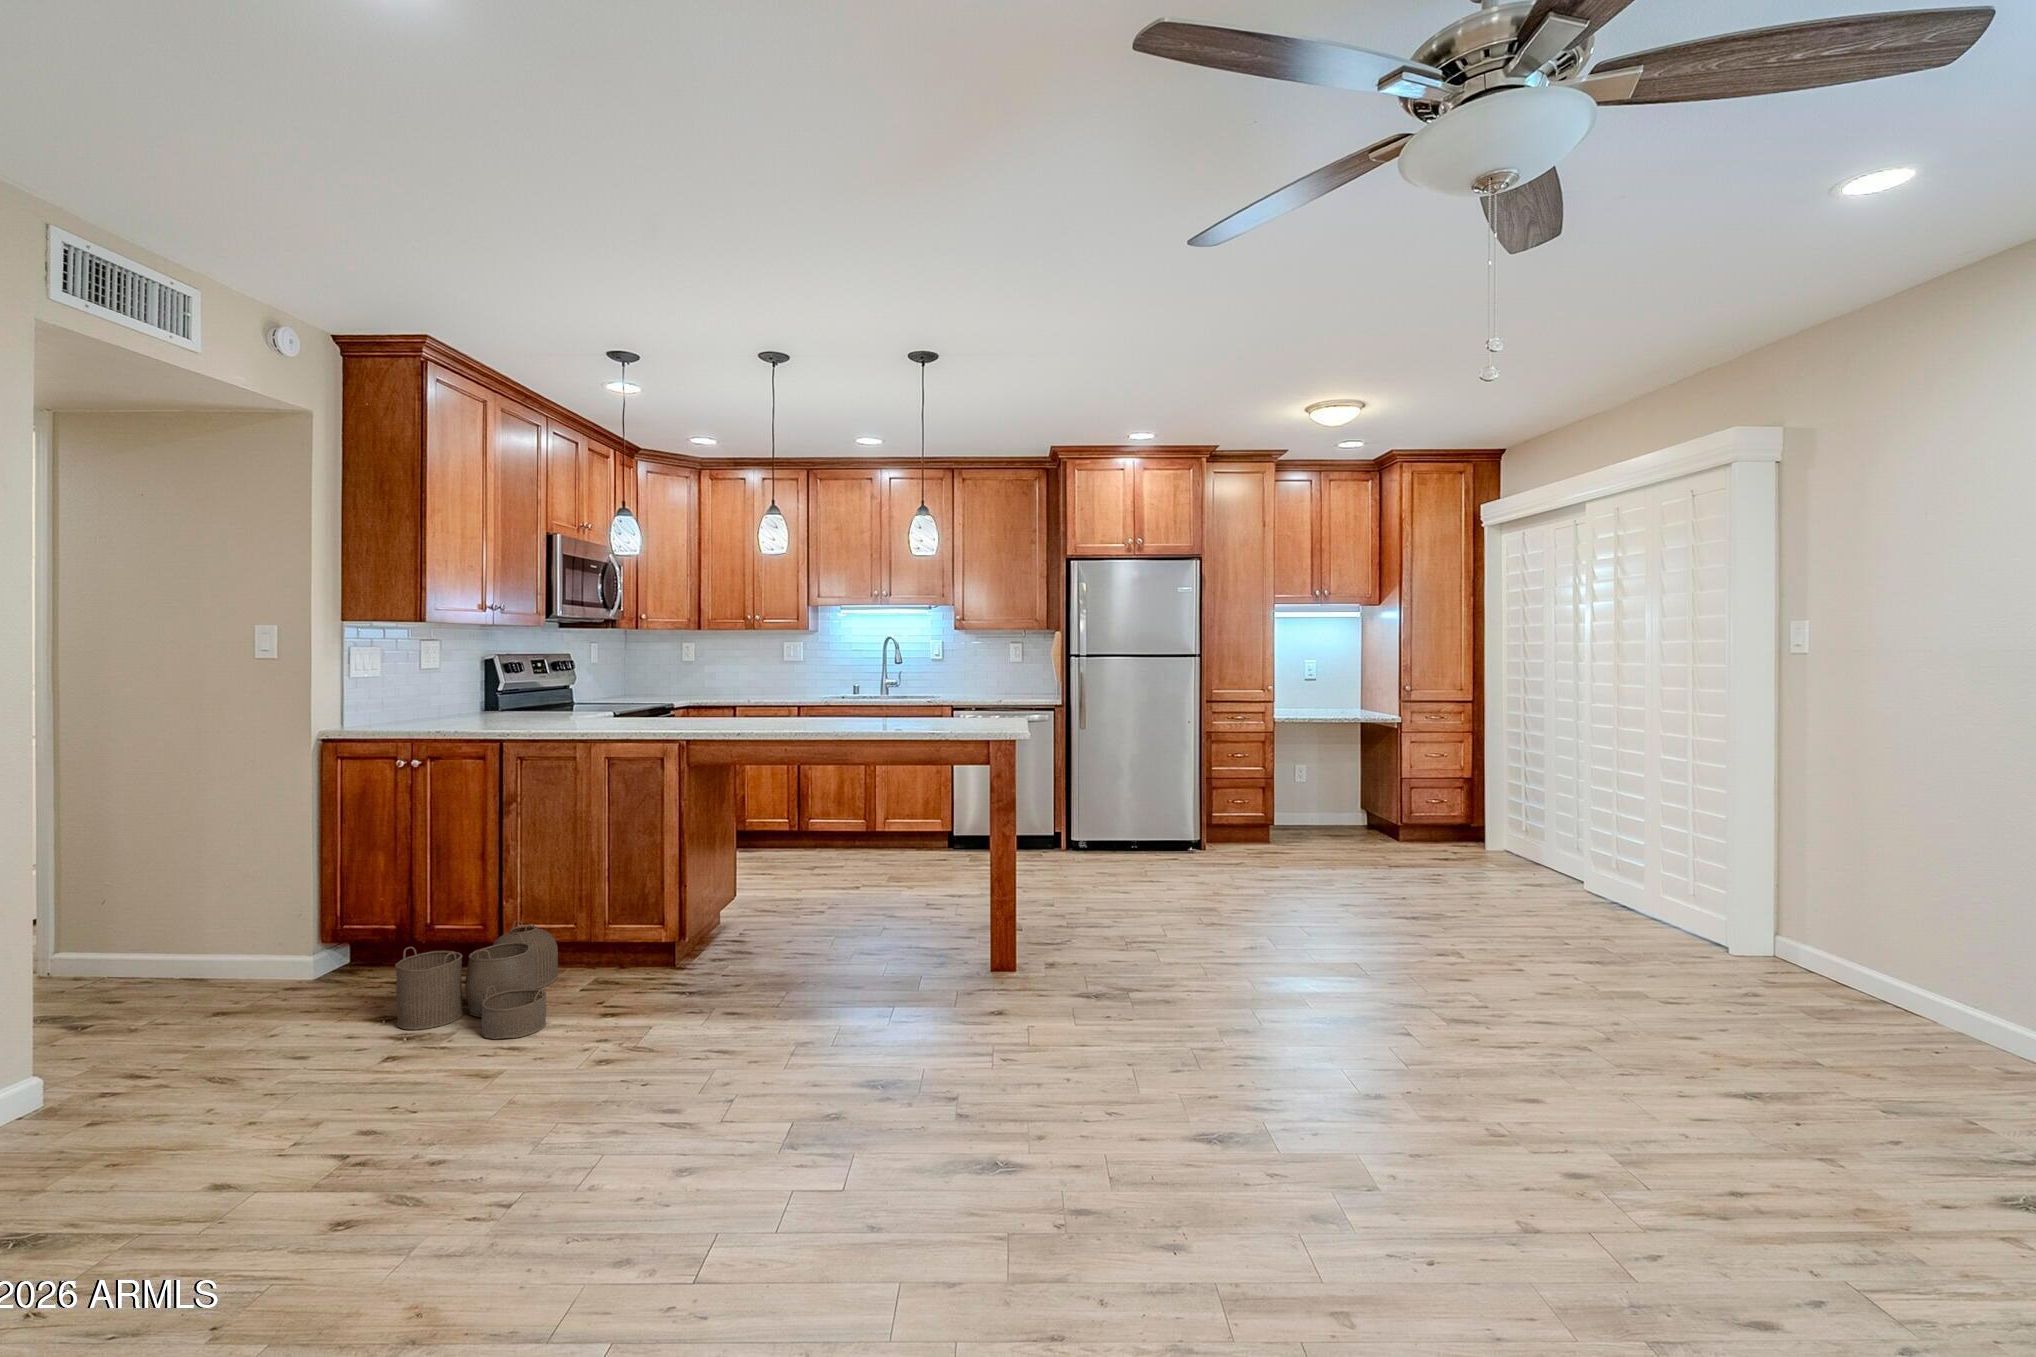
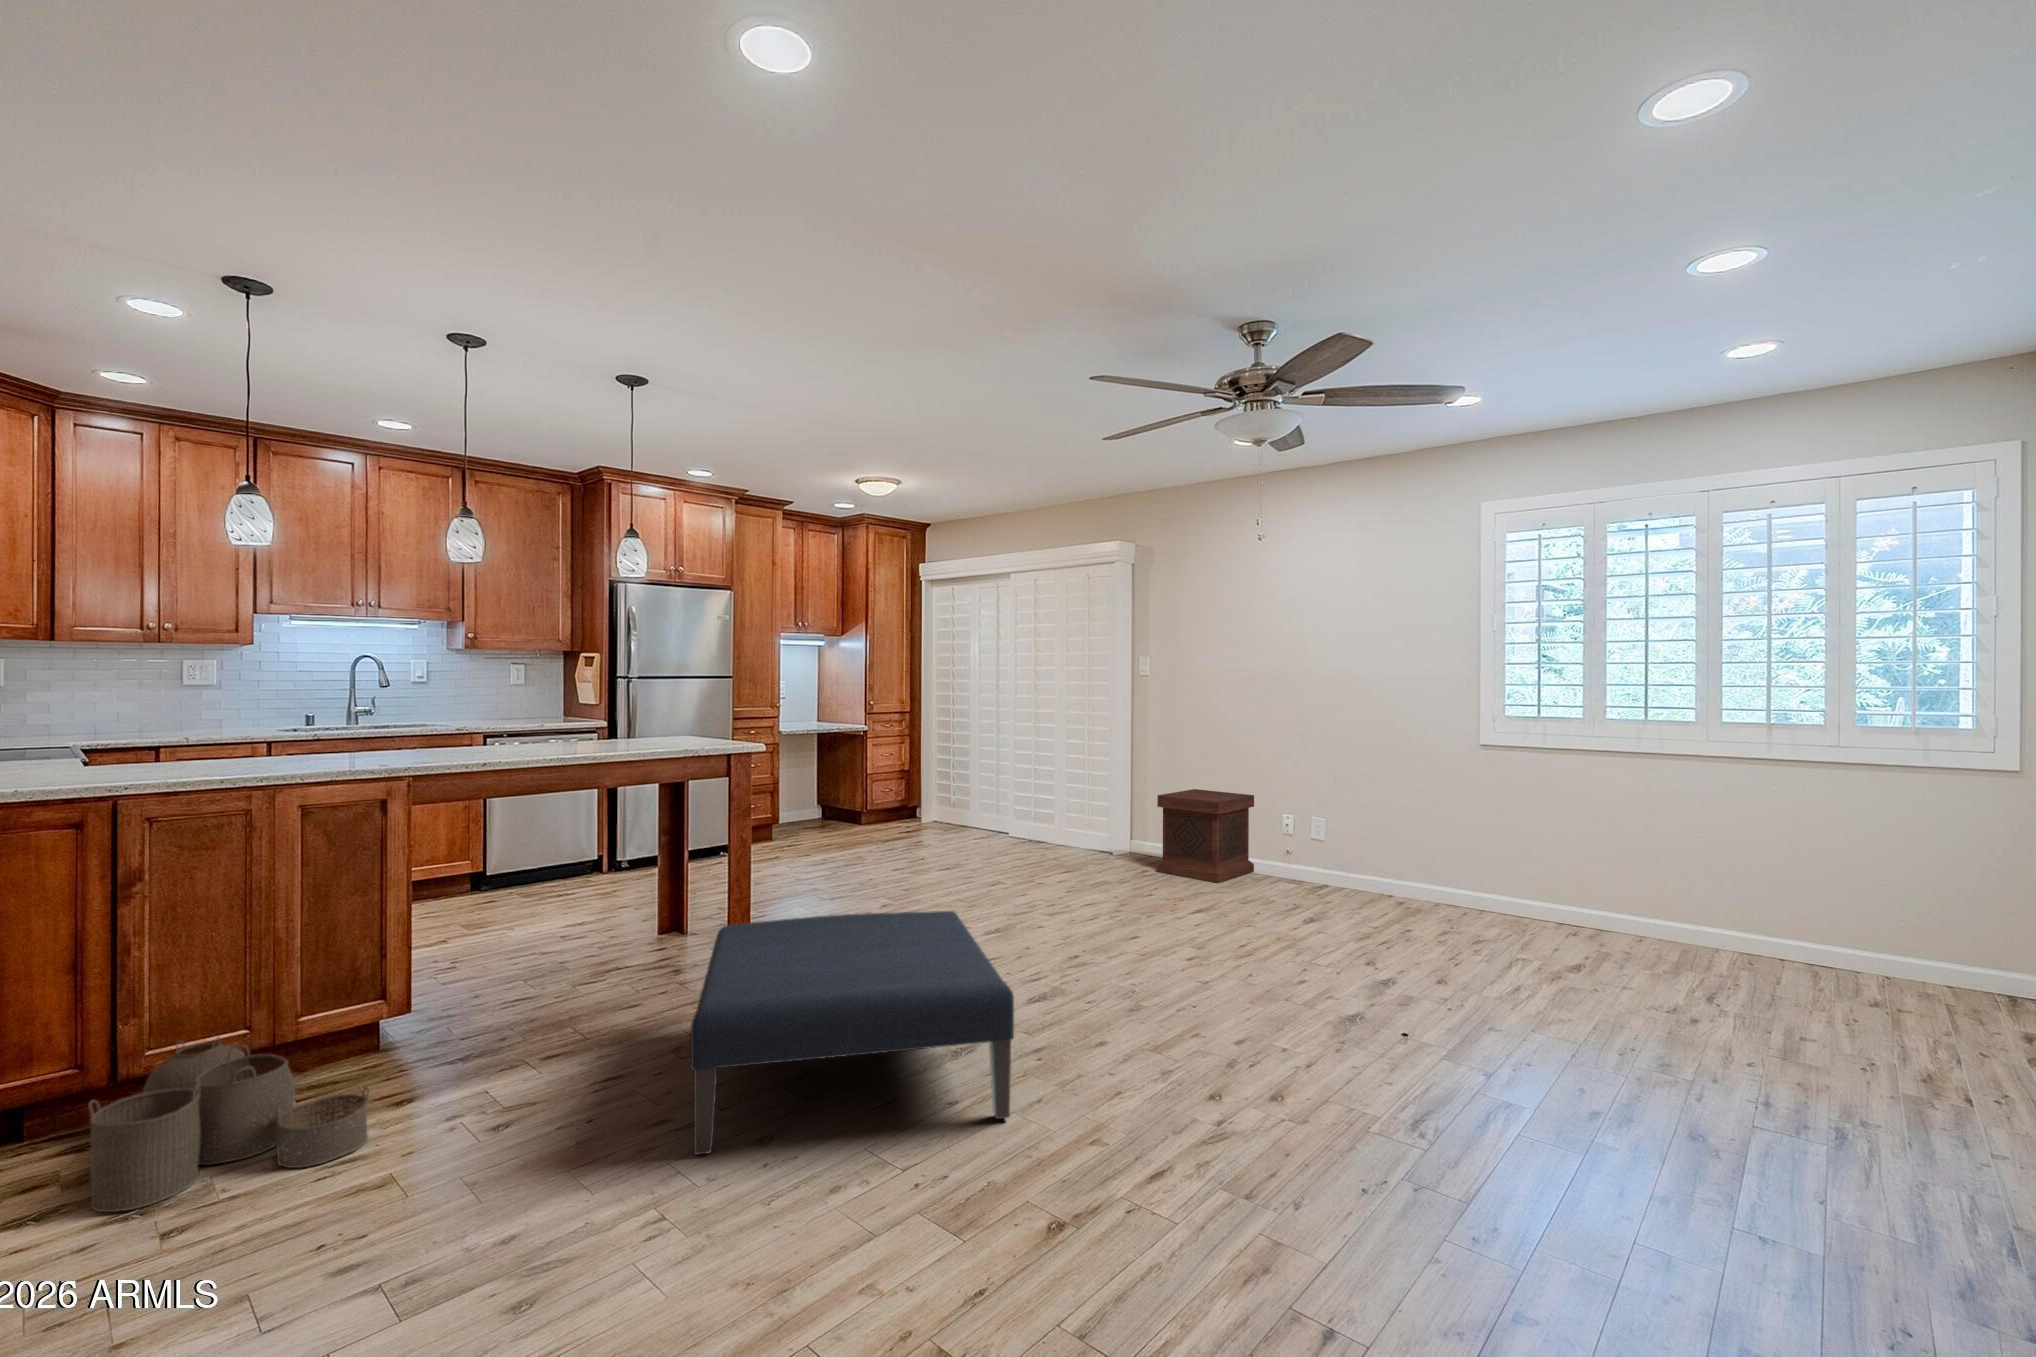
side table: none [1767,864,2029,1055] -> present [1157,789,1254,883]
ottoman: none [598,924,1068,1274] -> present [691,911,1014,1155]

